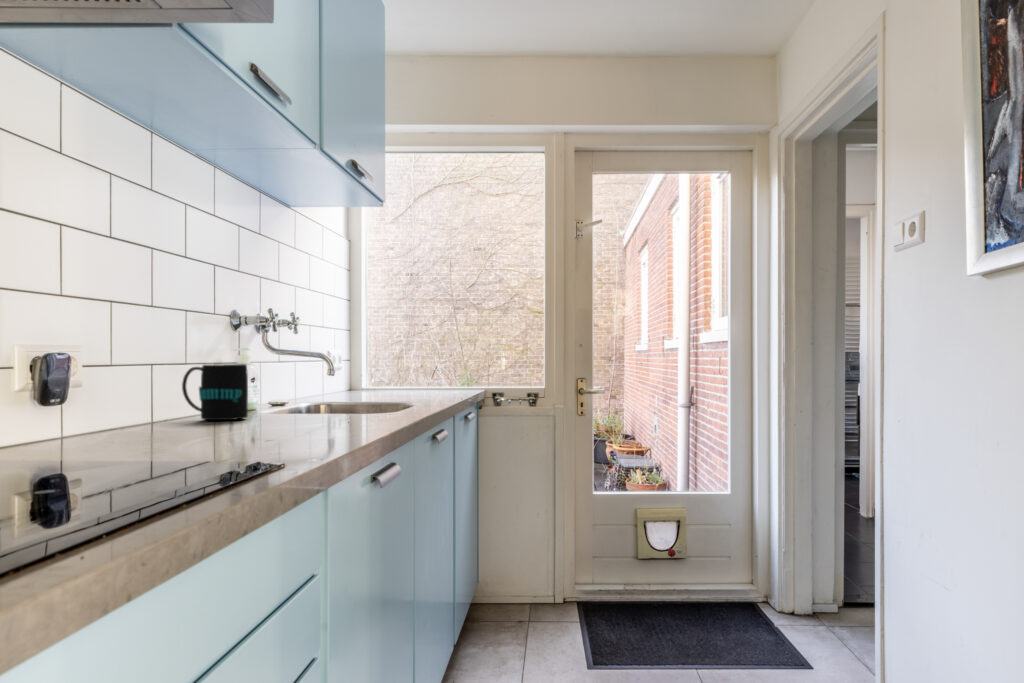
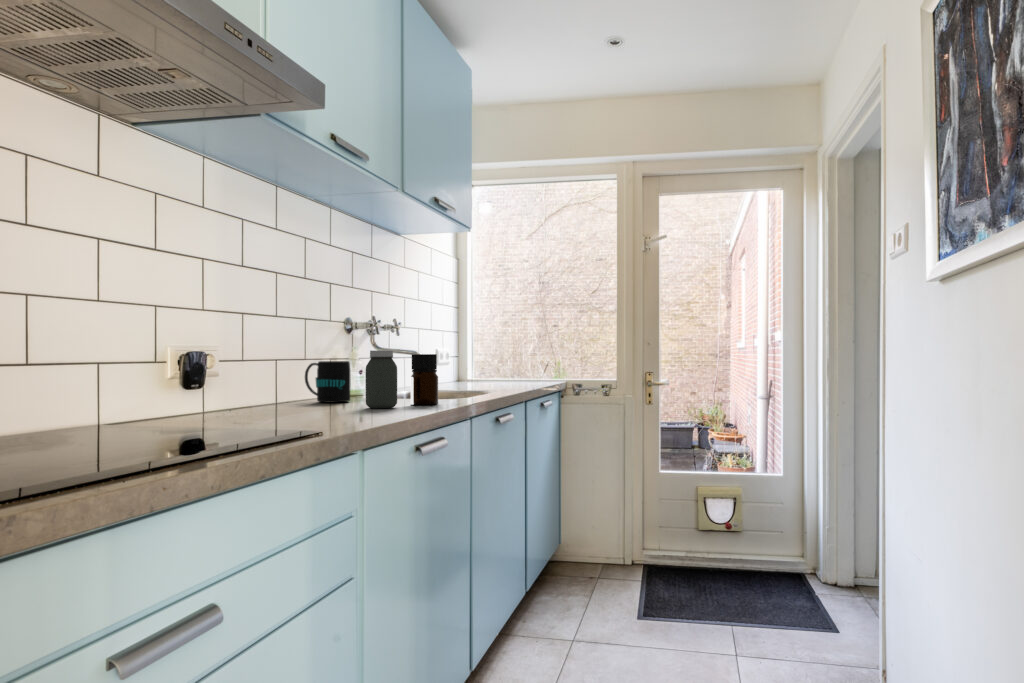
jar: none [280,348,324,427] -> present [366,350,397,408]
bottle: none [337,354,374,421] -> present [411,354,438,405]

